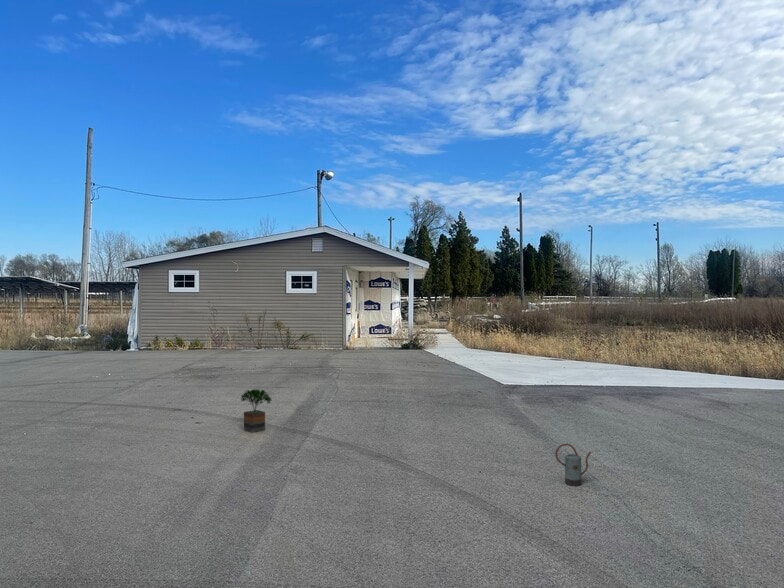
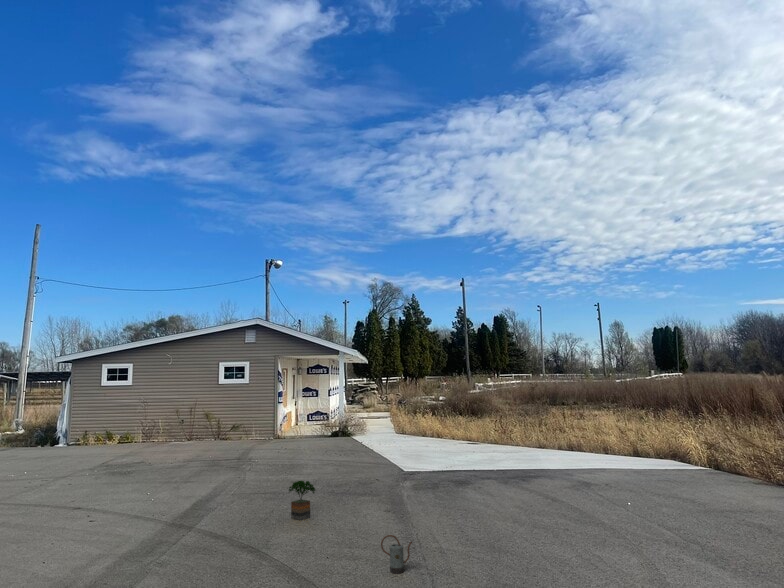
potted tree: present [241,389,272,432] -> present [289,481,315,520]

